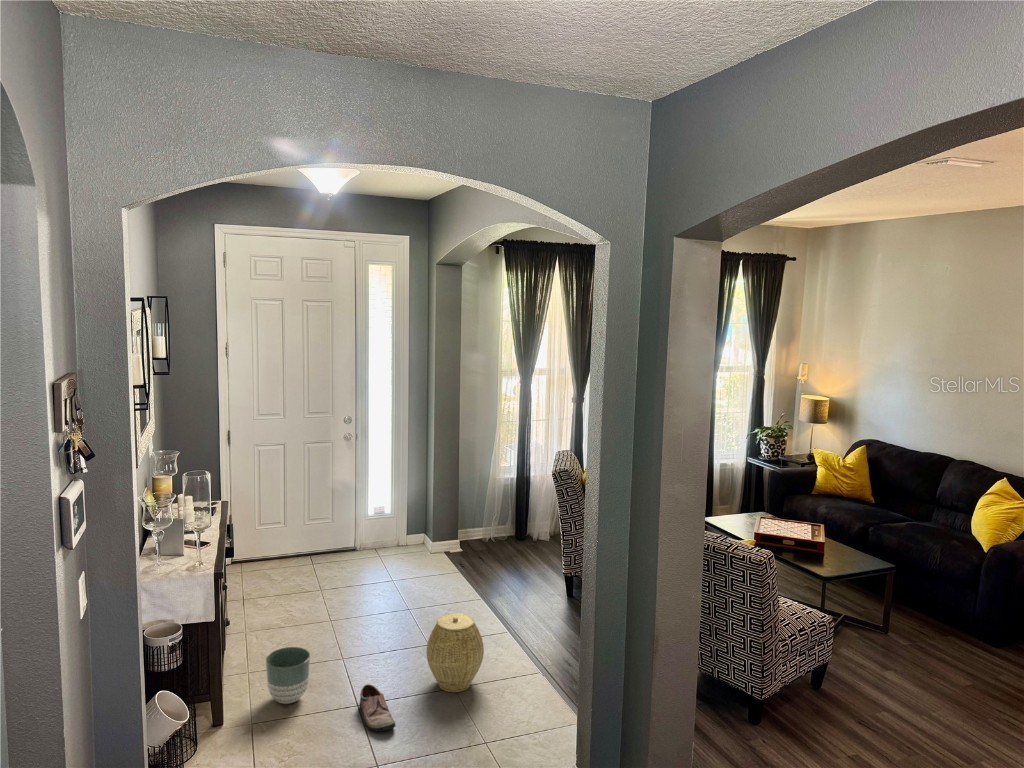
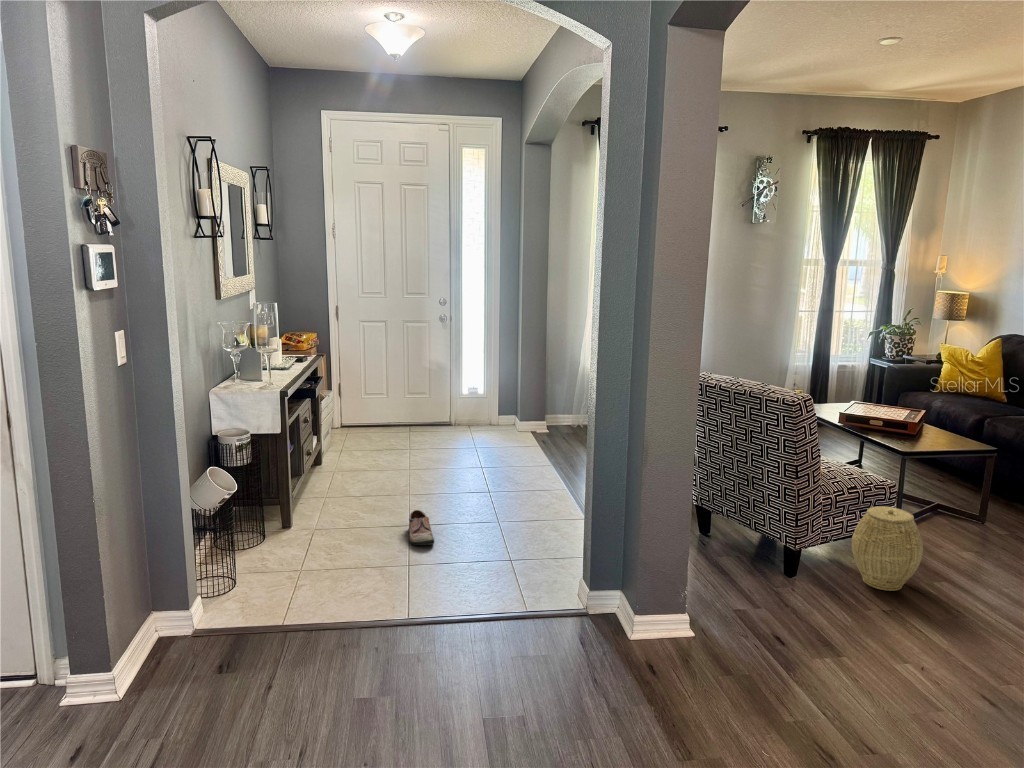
woven basket: present [426,613,484,692] -> present [852,506,923,591]
planter: present [266,647,310,704] -> none [330,474,369,521]

